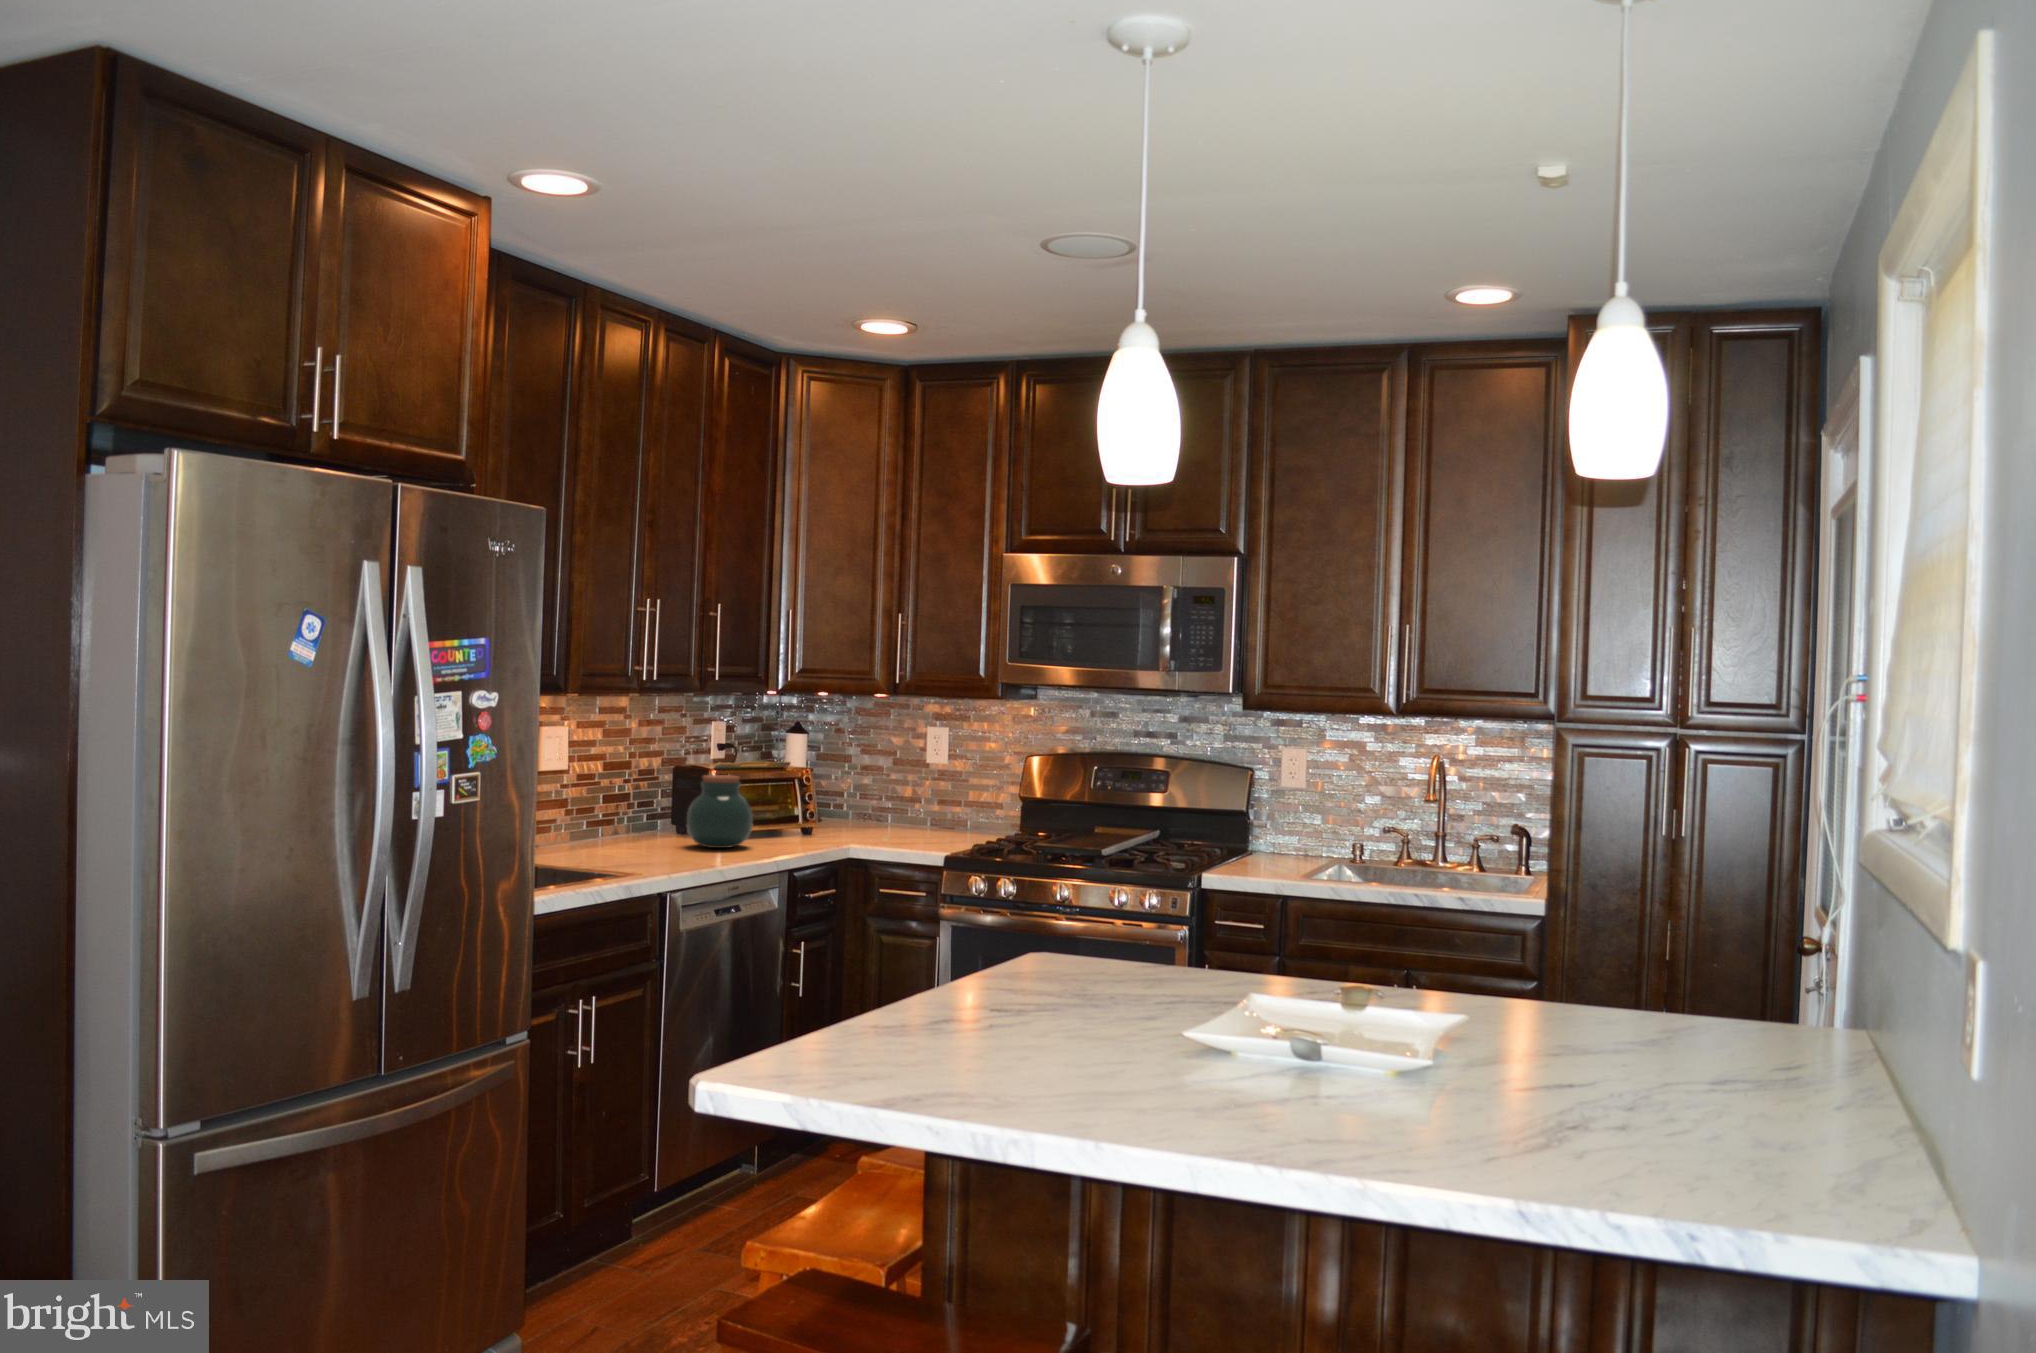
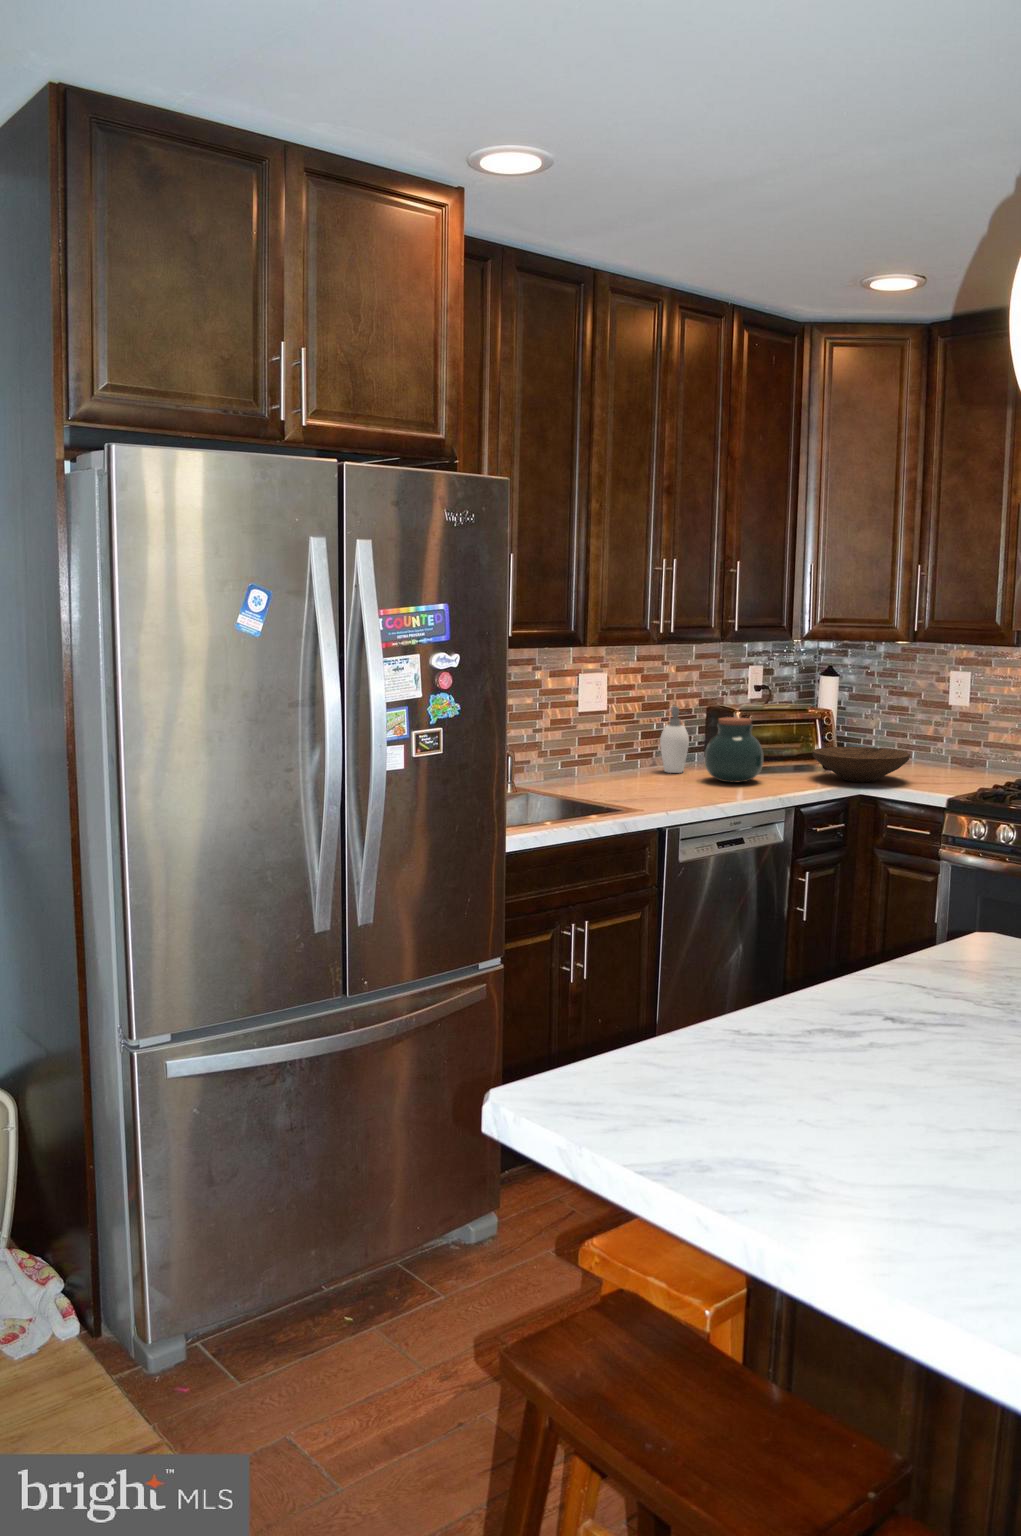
soap dispenser: none [628,764,665,842] -> present [660,707,689,773]
wooden bowl: none [801,808,902,844] -> present [812,747,910,782]

